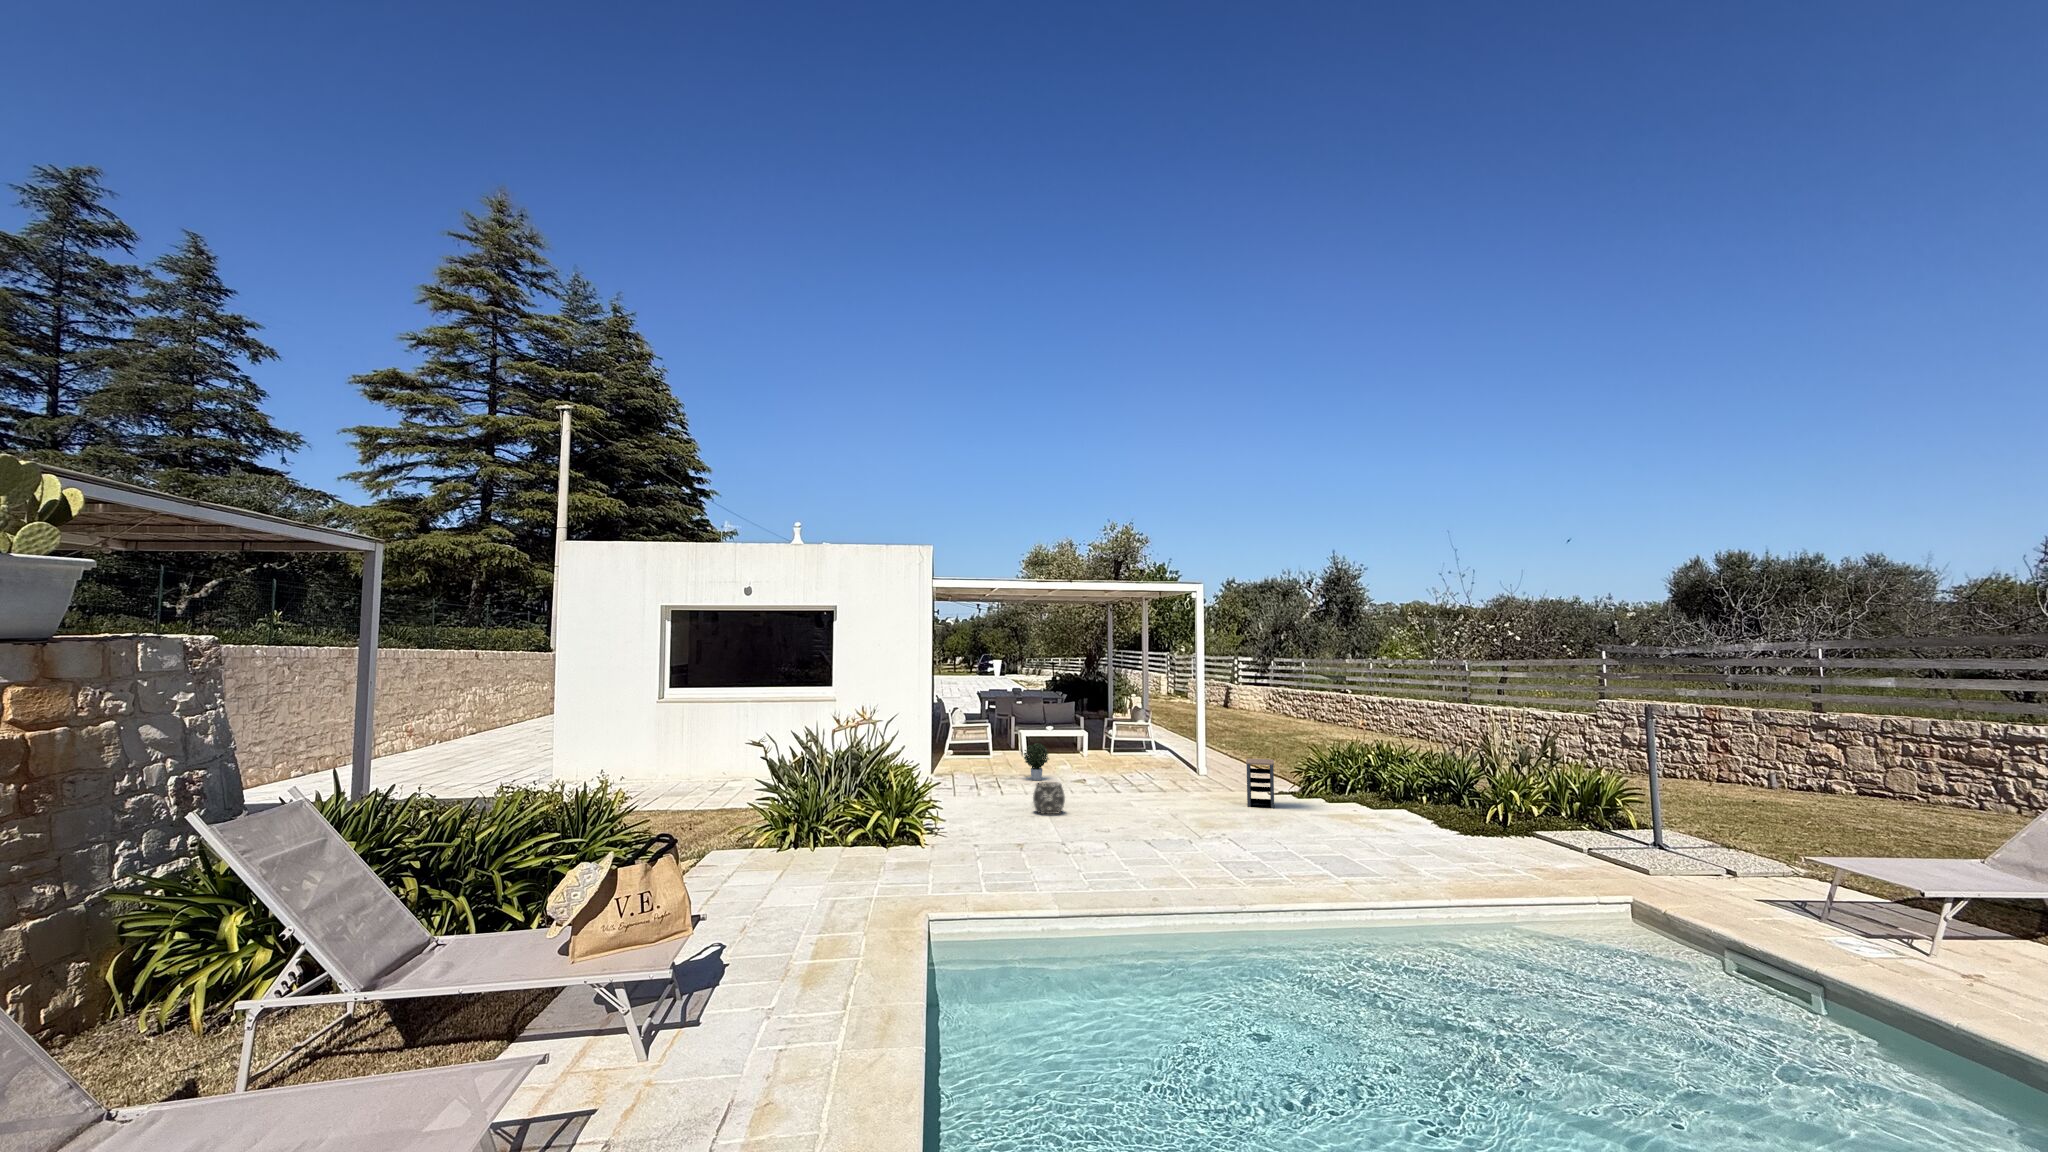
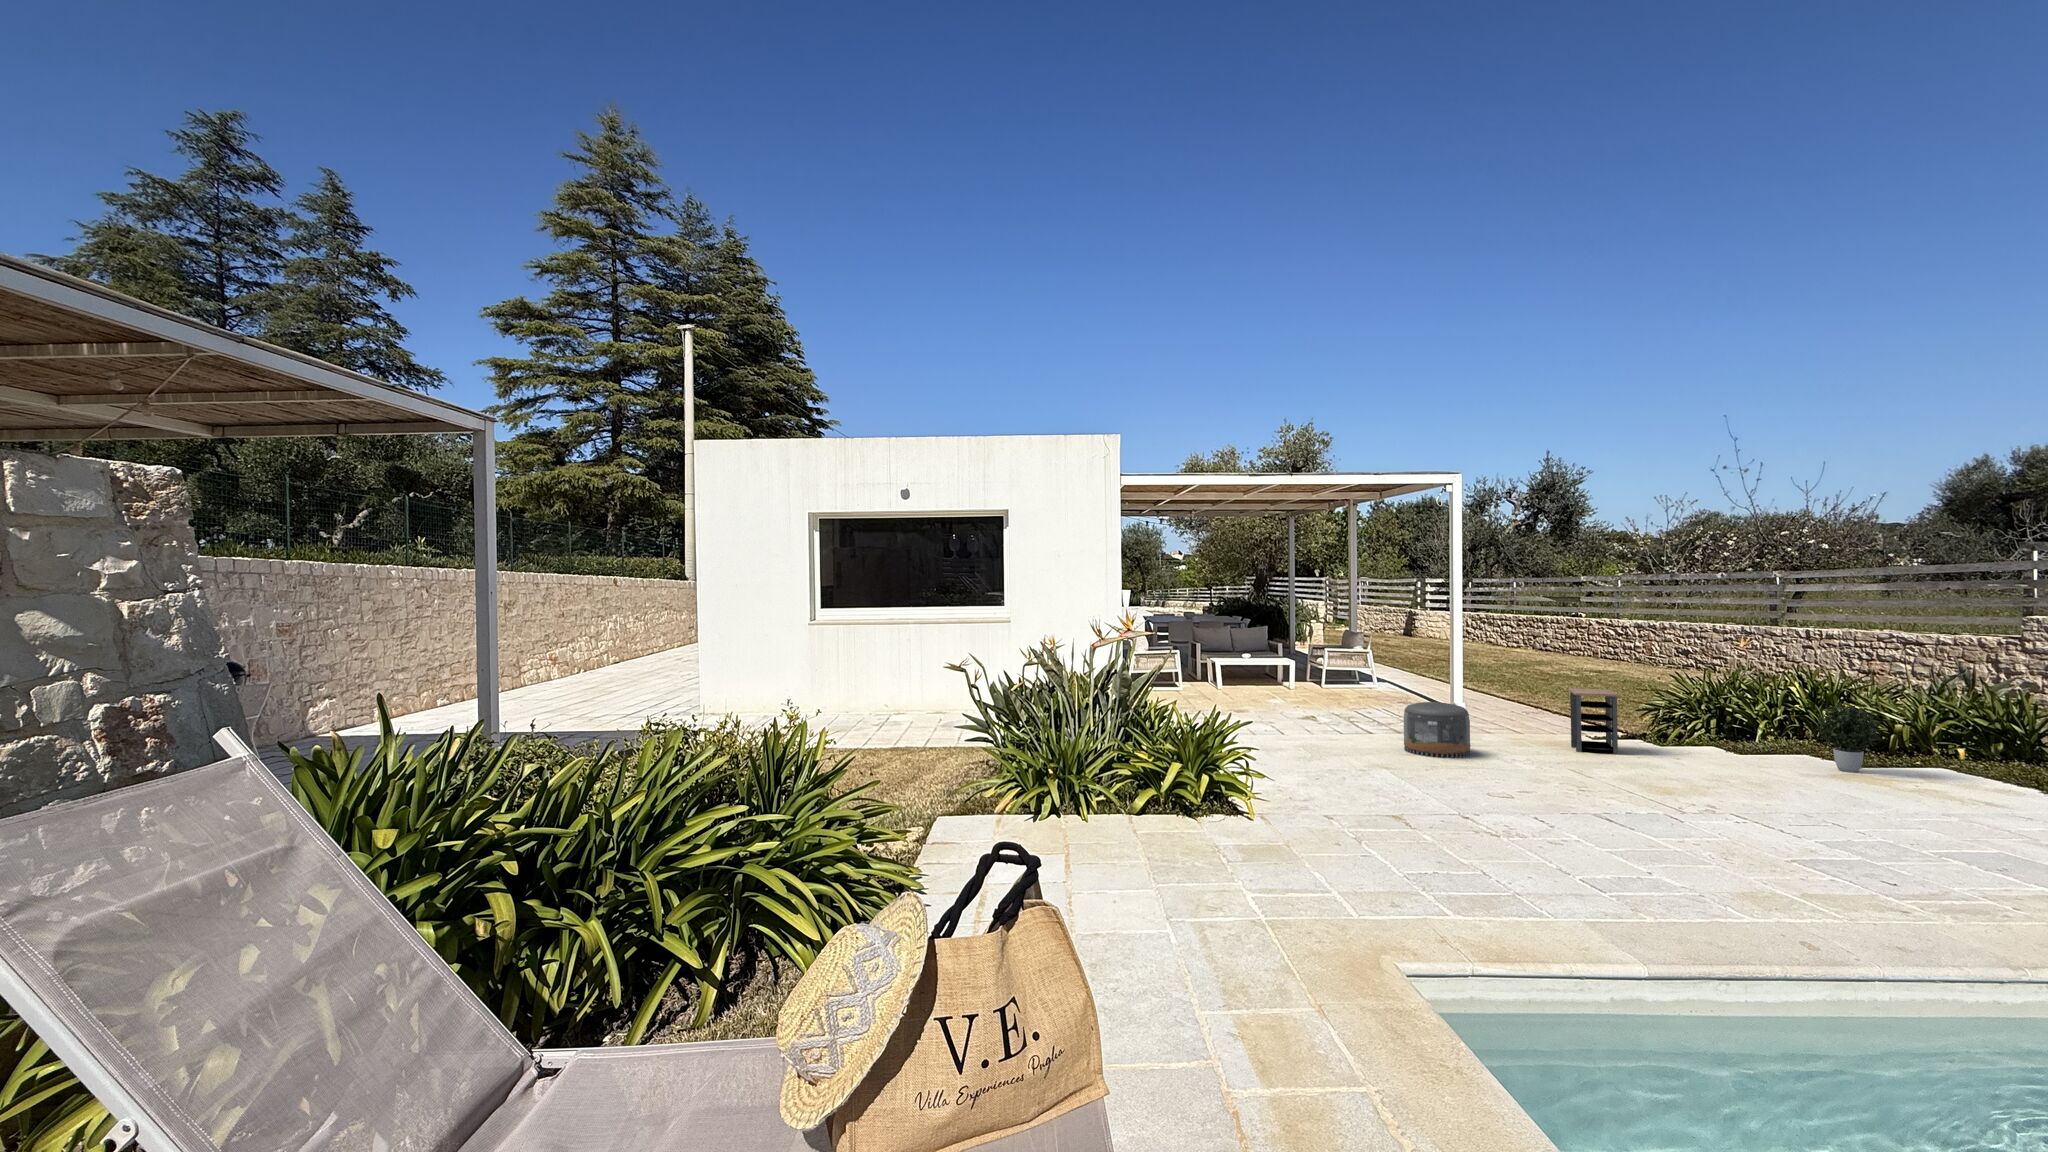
potted plant: present [1024,743,1049,781] -> present [1817,704,1881,773]
pouf: none [1124,770,1170,813] -> present [1403,702,1470,758]
woven basket: present [1033,782,1065,814] -> none [1286,717,1331,759]

